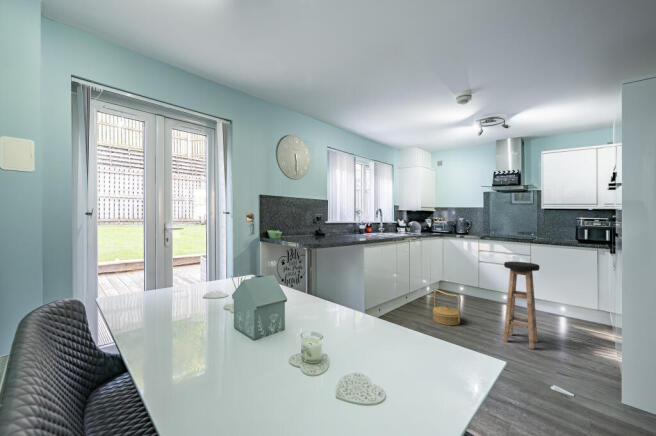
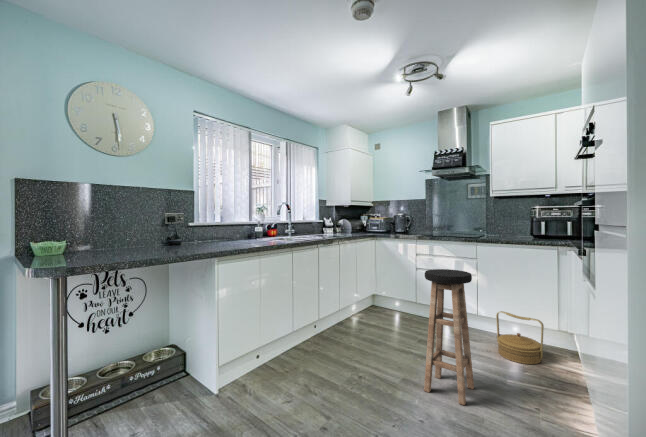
basket: present [433,290,461,325] -> present [496,311,544,364]

